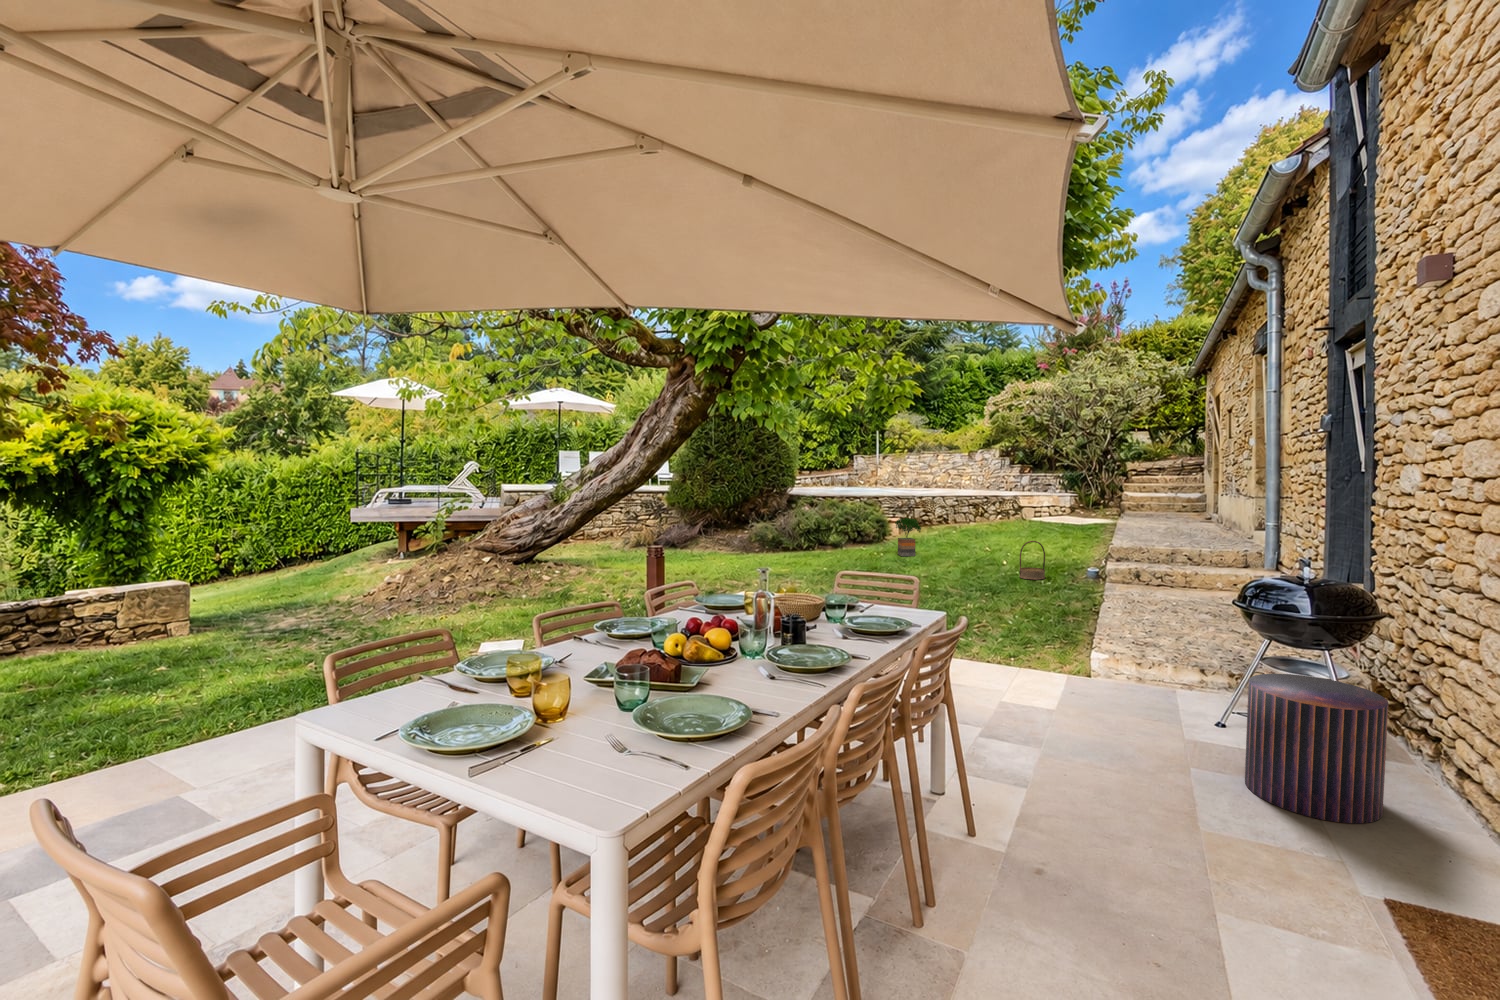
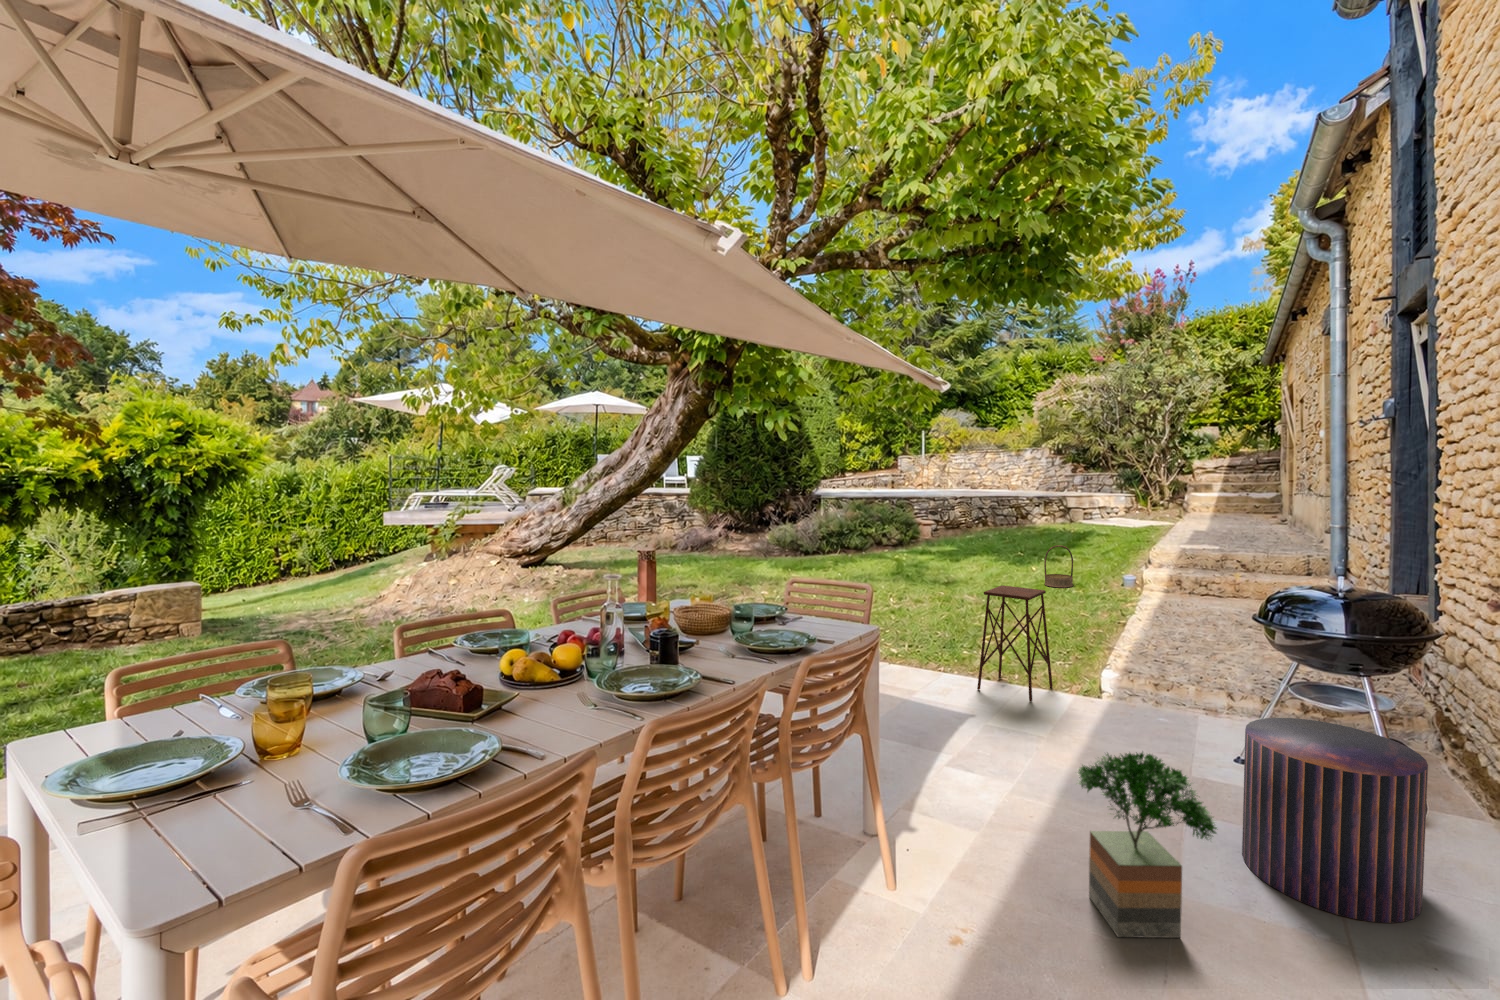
potted tree: present [895,518,921,556] -> present [1078,752,1217,938]
side table: none [991,575,1055,677] -> present [977,585,1053,702]

